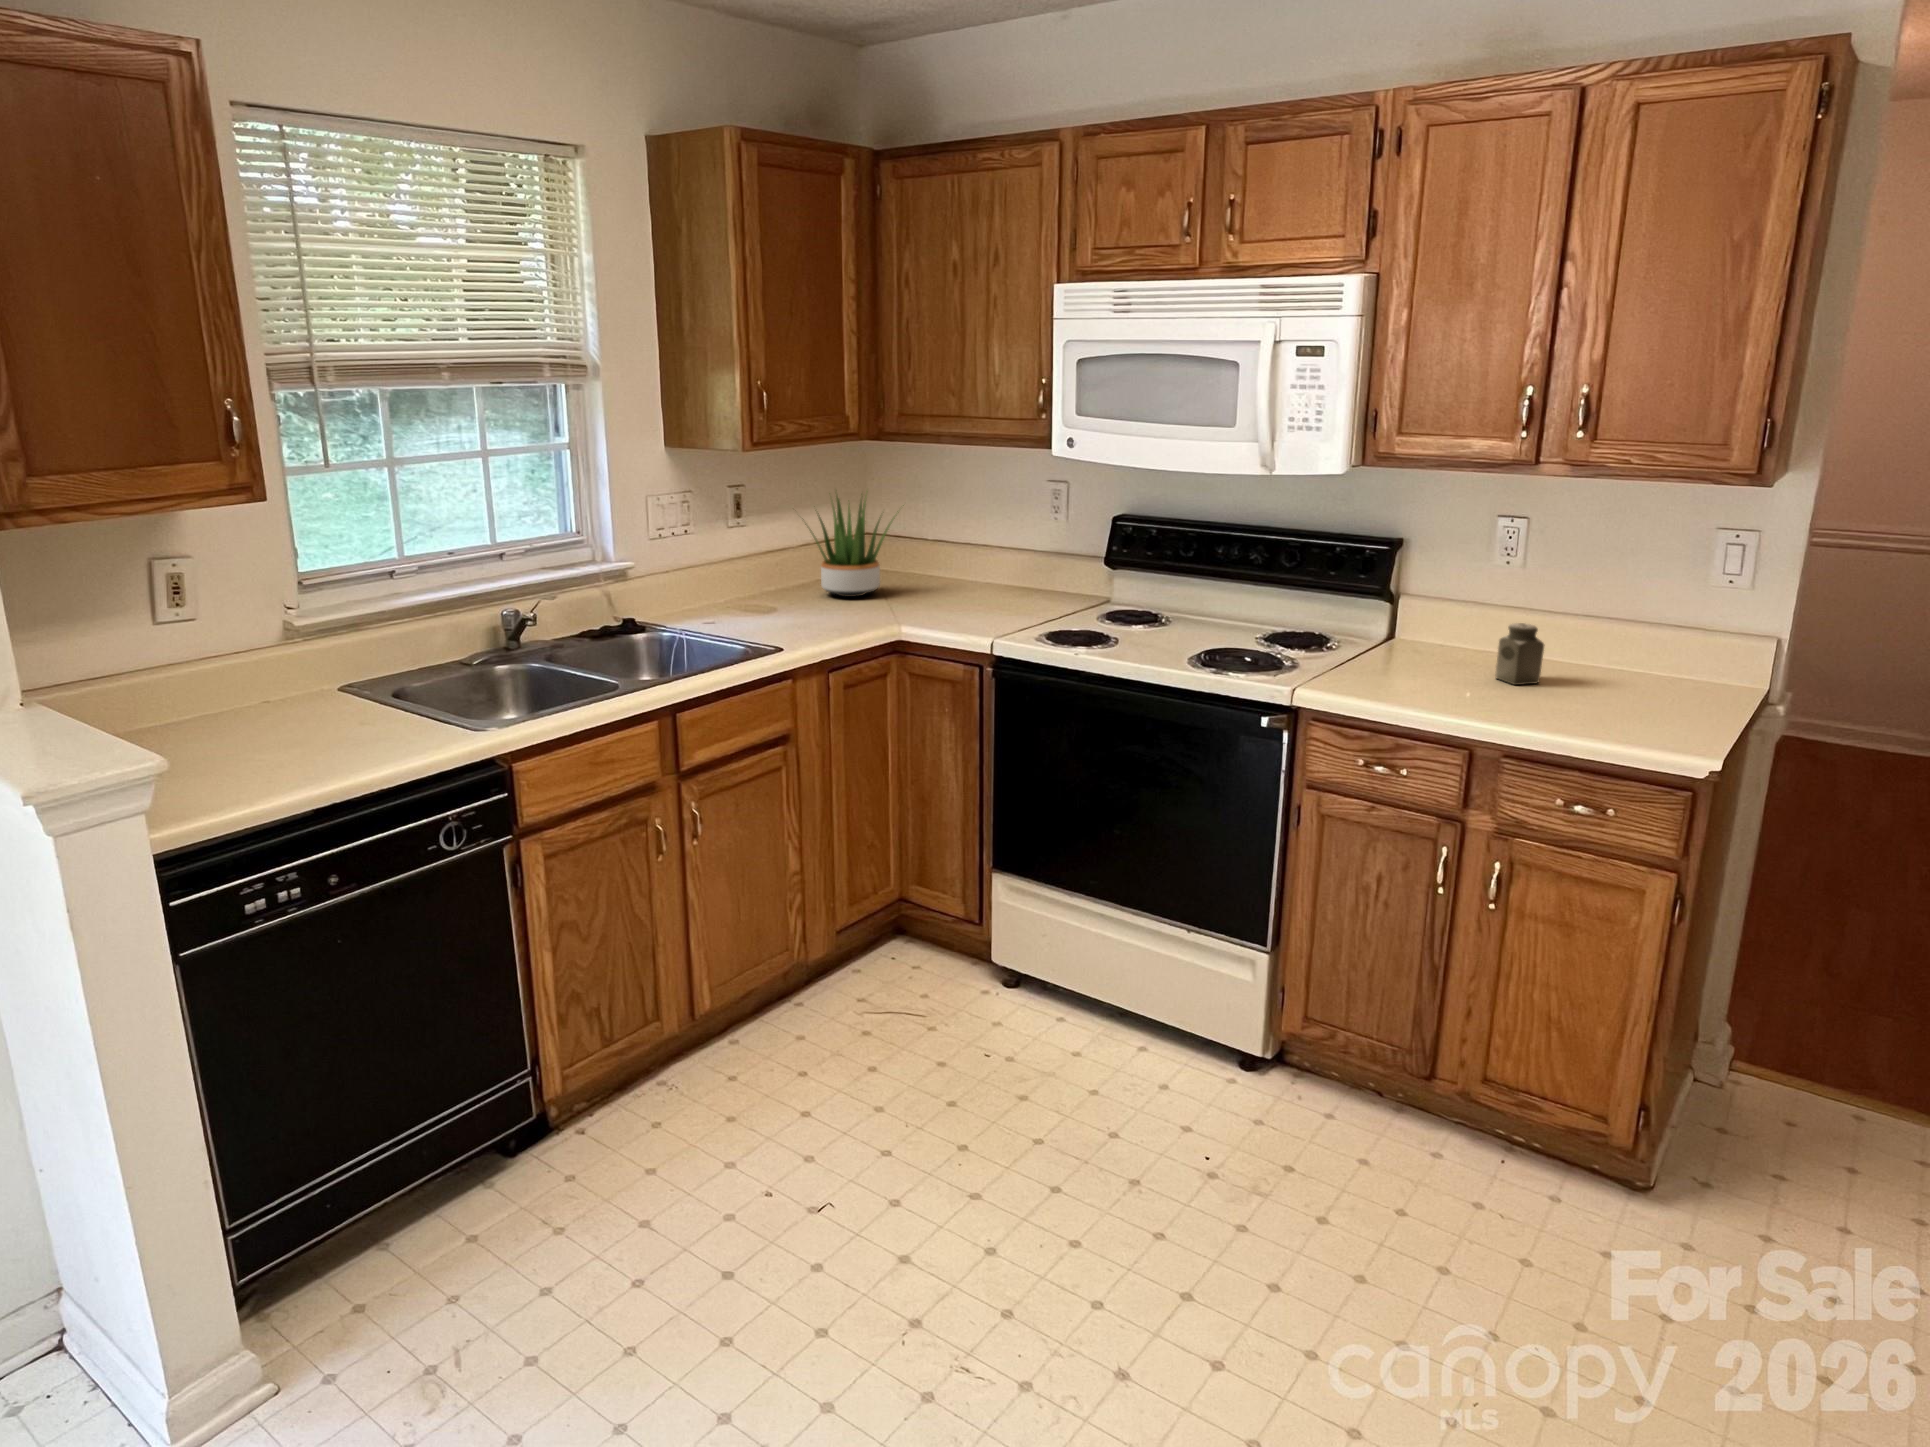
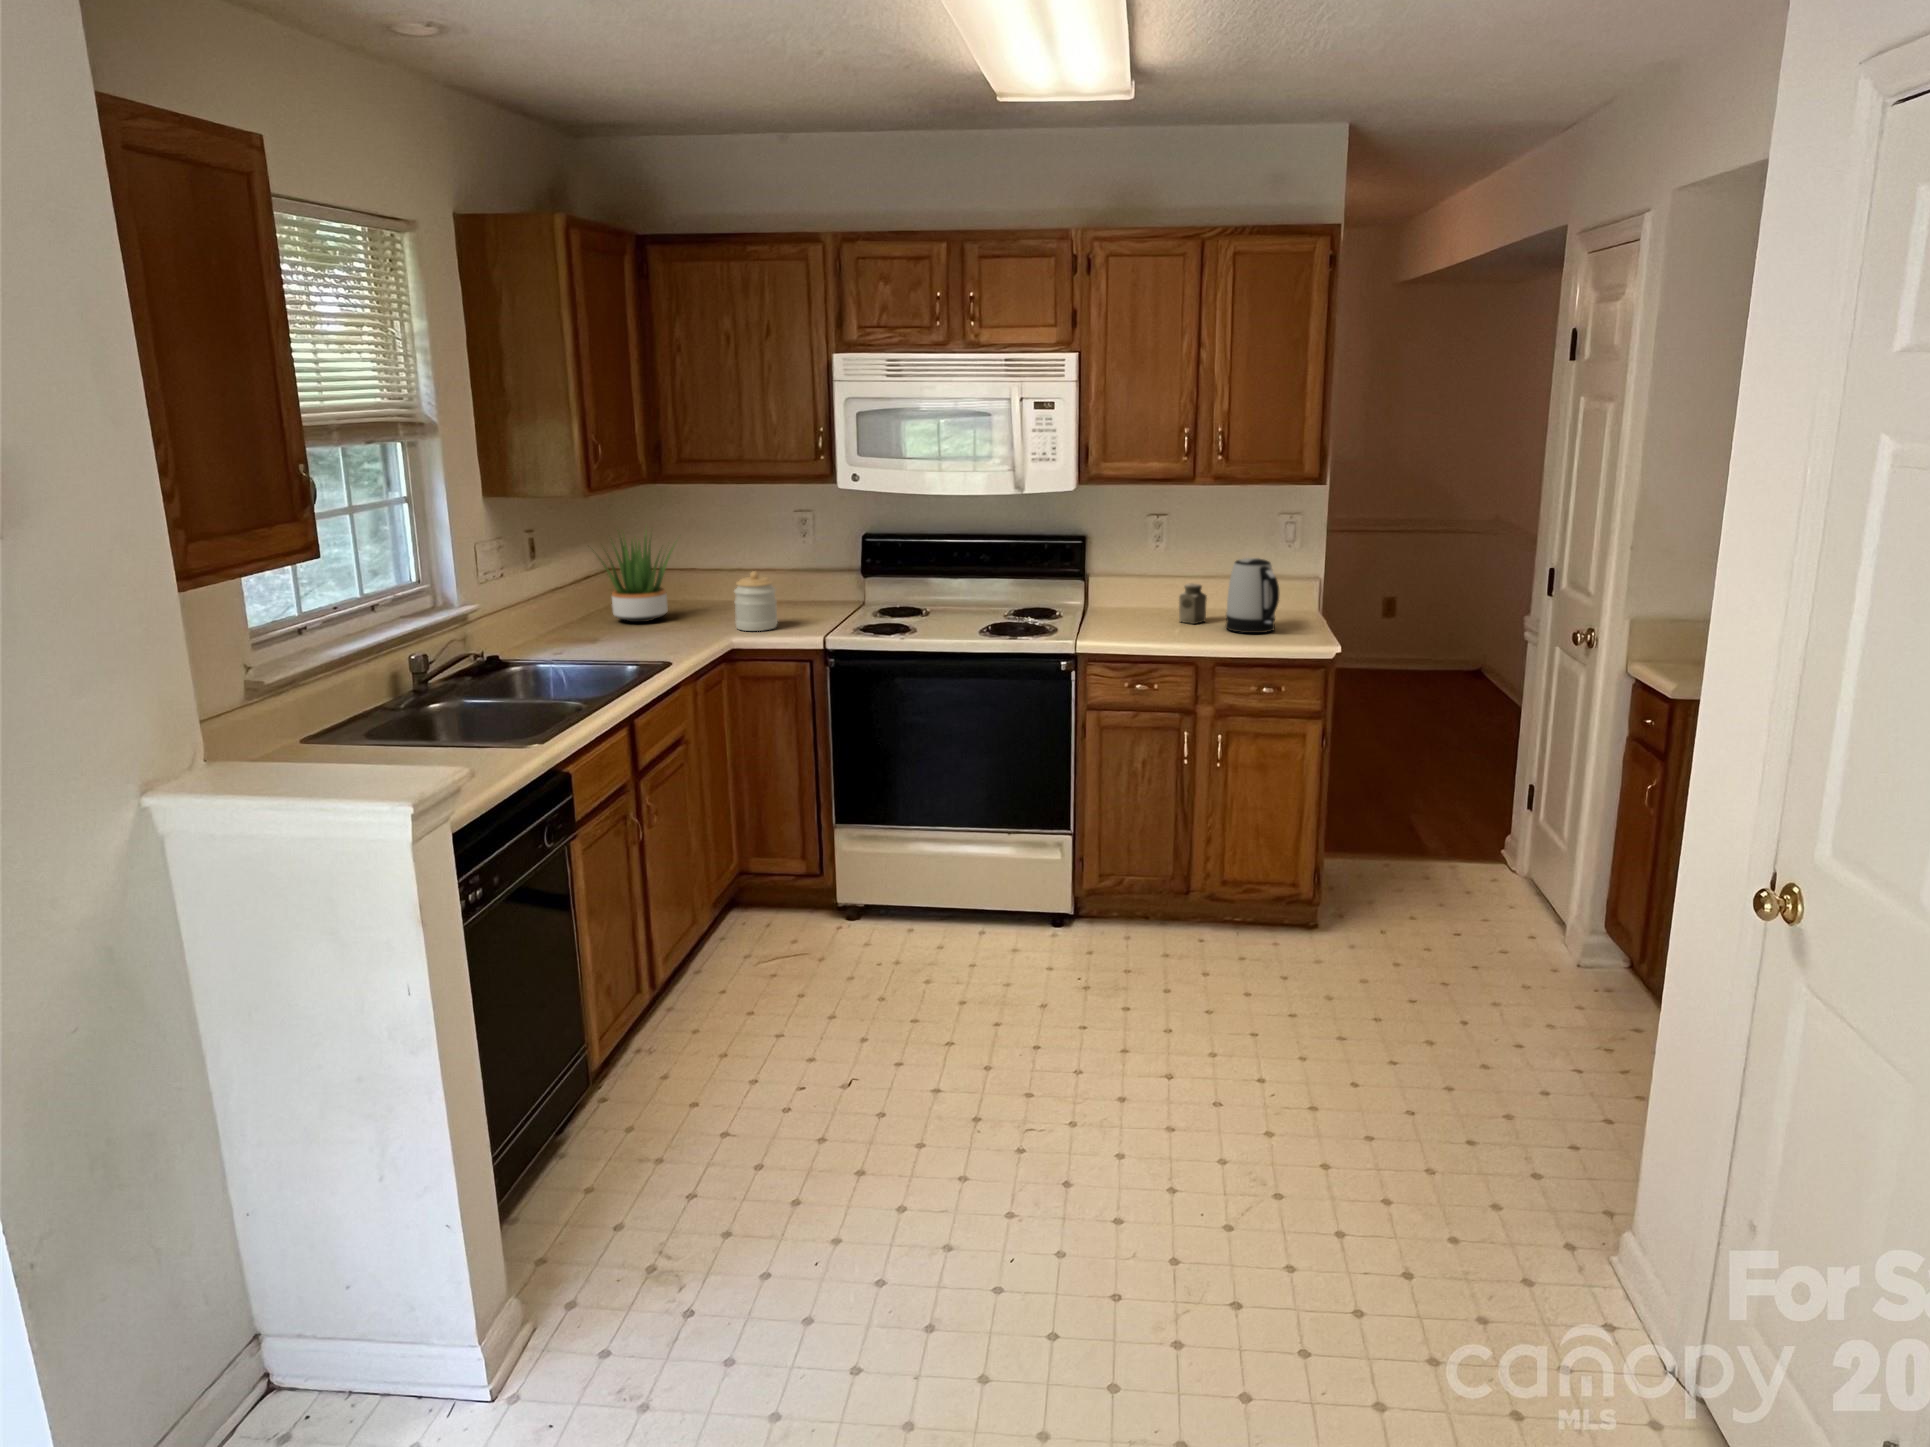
jar: none [920,551,970,622] -> present [734,571,778,631]
kettle: none [1556,594,1648,715] -> present [1226,558,1279,633]

